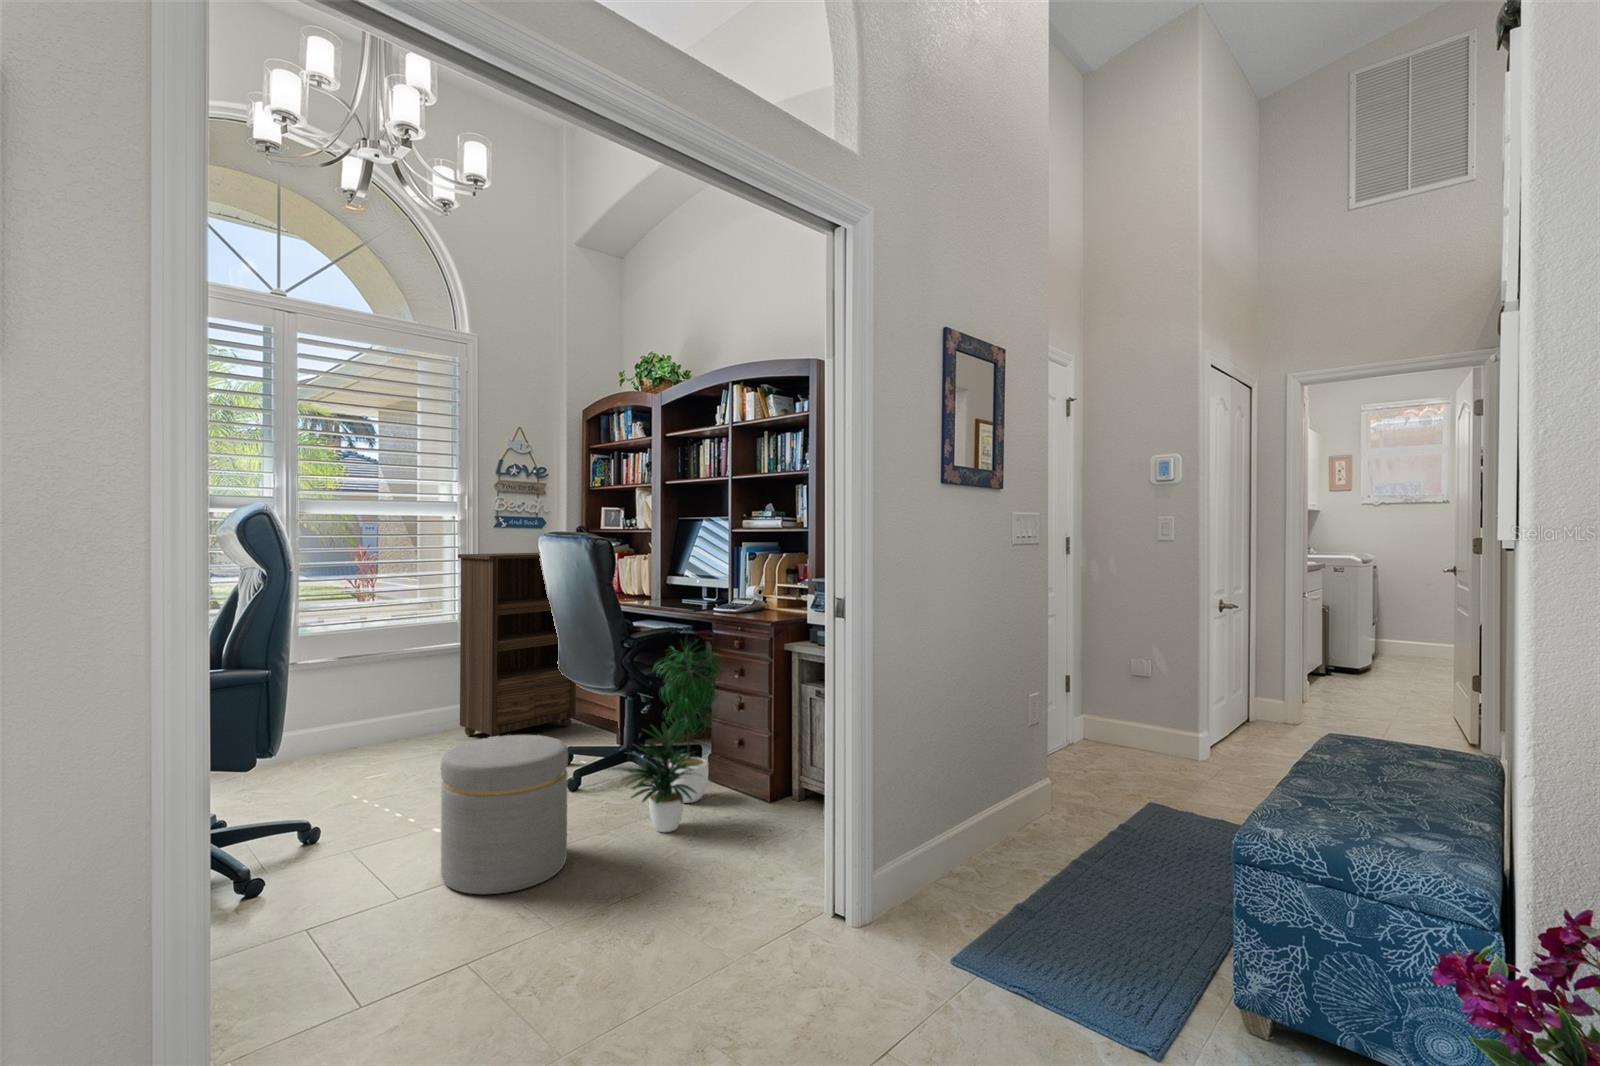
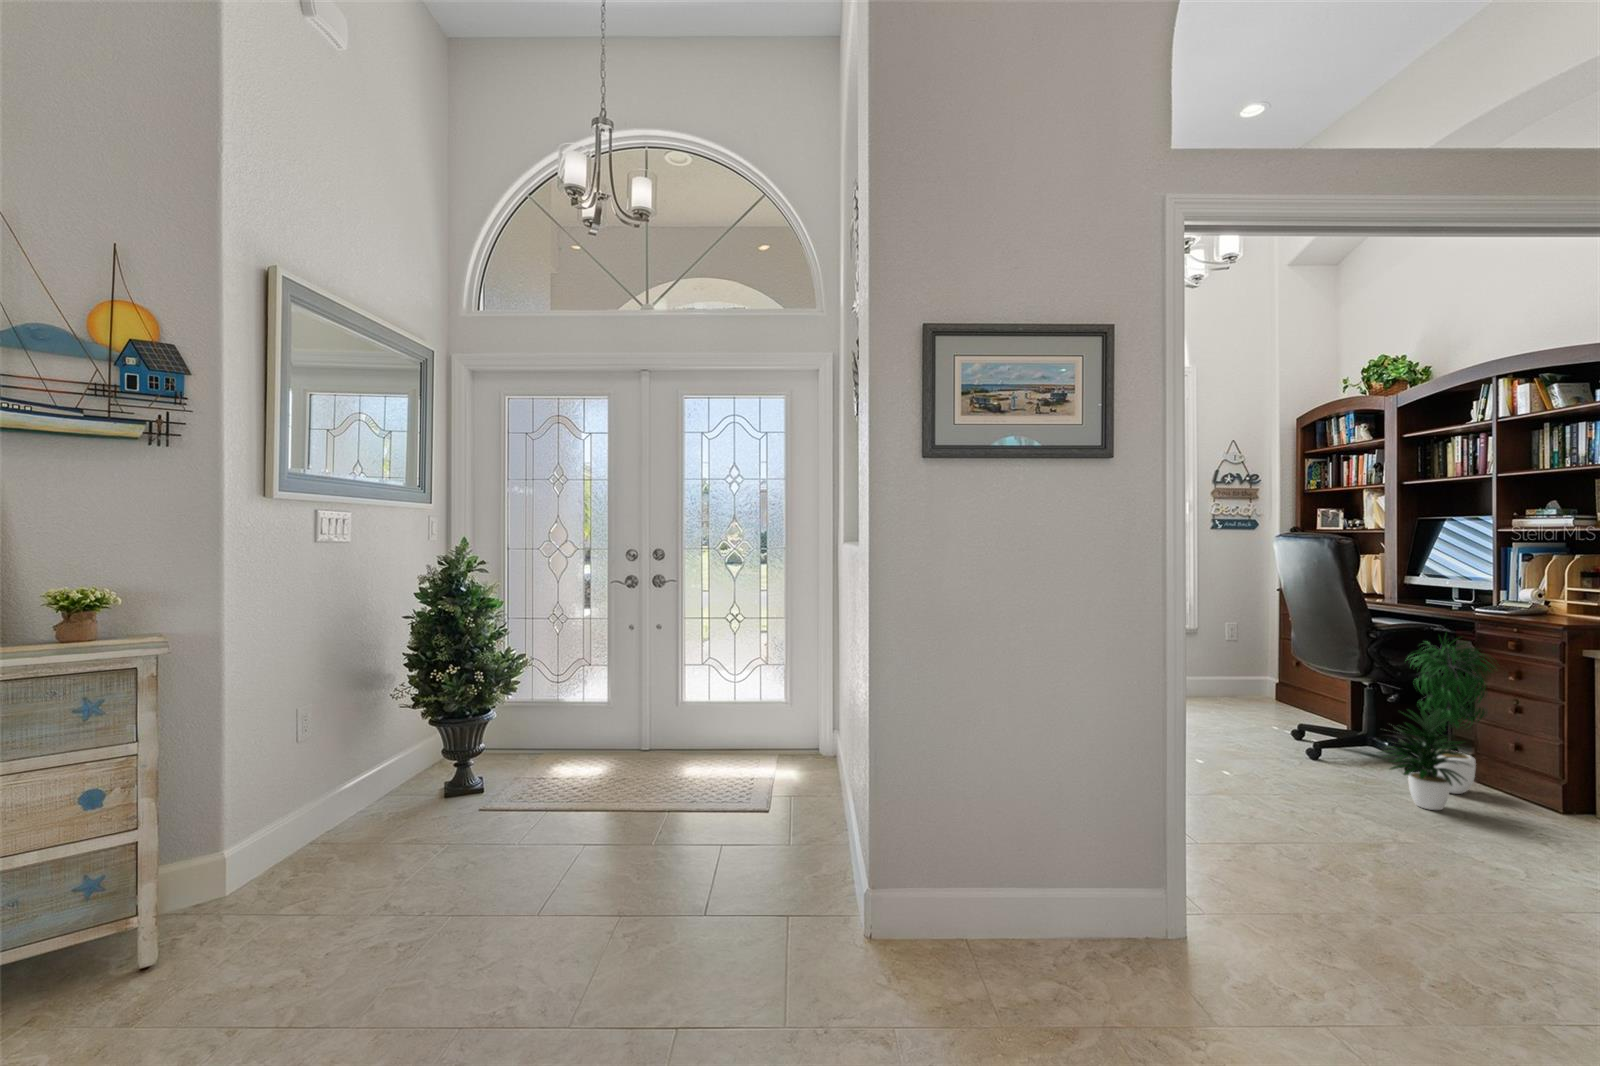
bookshelf: present [458,553,576,738] -> none [1185,551,1300,711]
ottoman: present [441,735,568,894] -> none [1218,694,1329,815]

